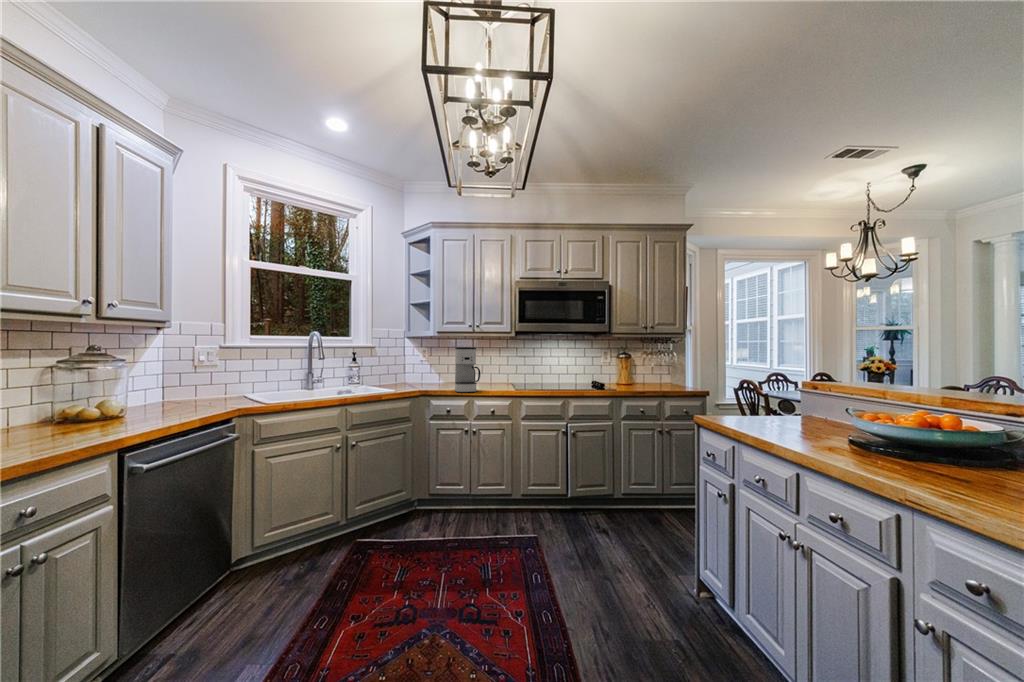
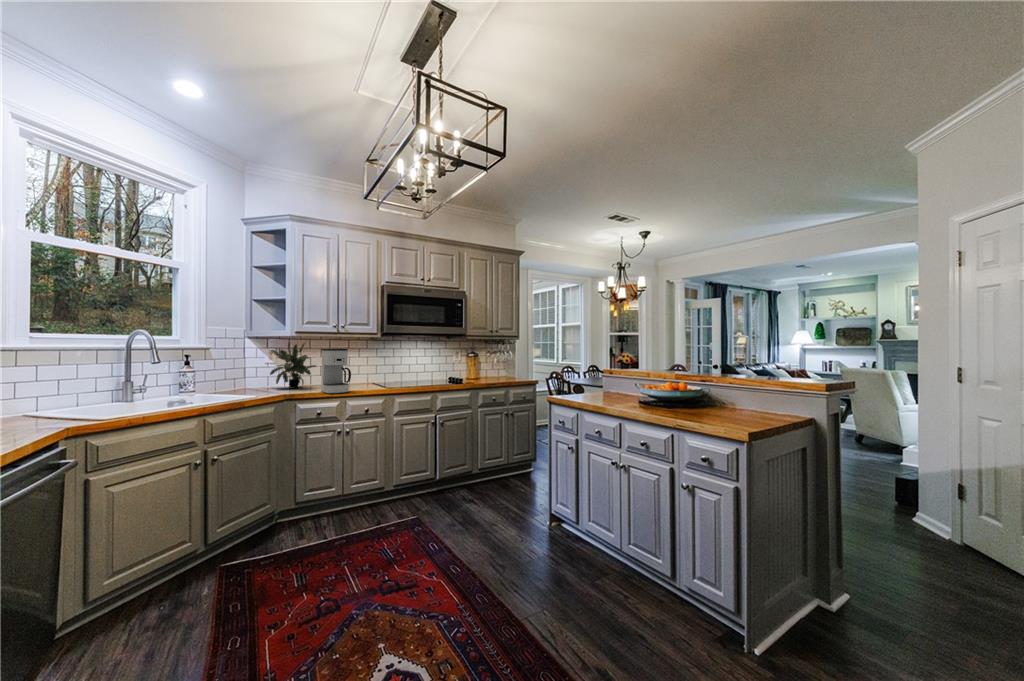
potted plant: none [420,340,457,385] -> present [270,343,316,389]

